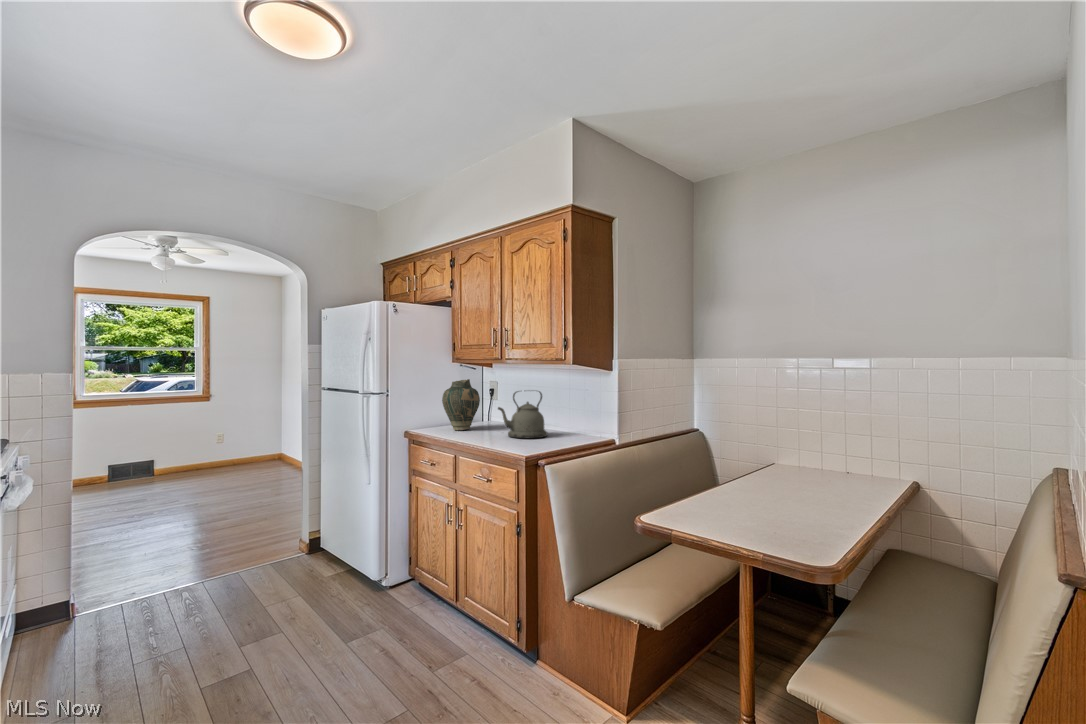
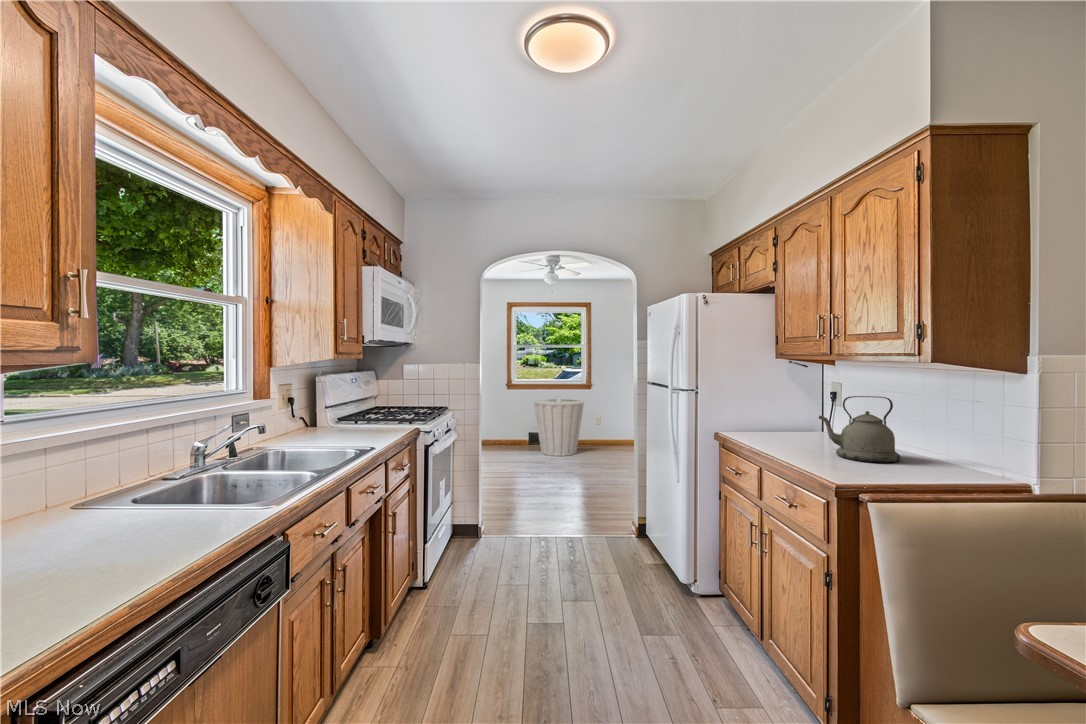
vase: present [442,379,480,430] -> none [757,378,806,439]
trash can: none [123,411,202,488] -> present [534,396,584,456]

